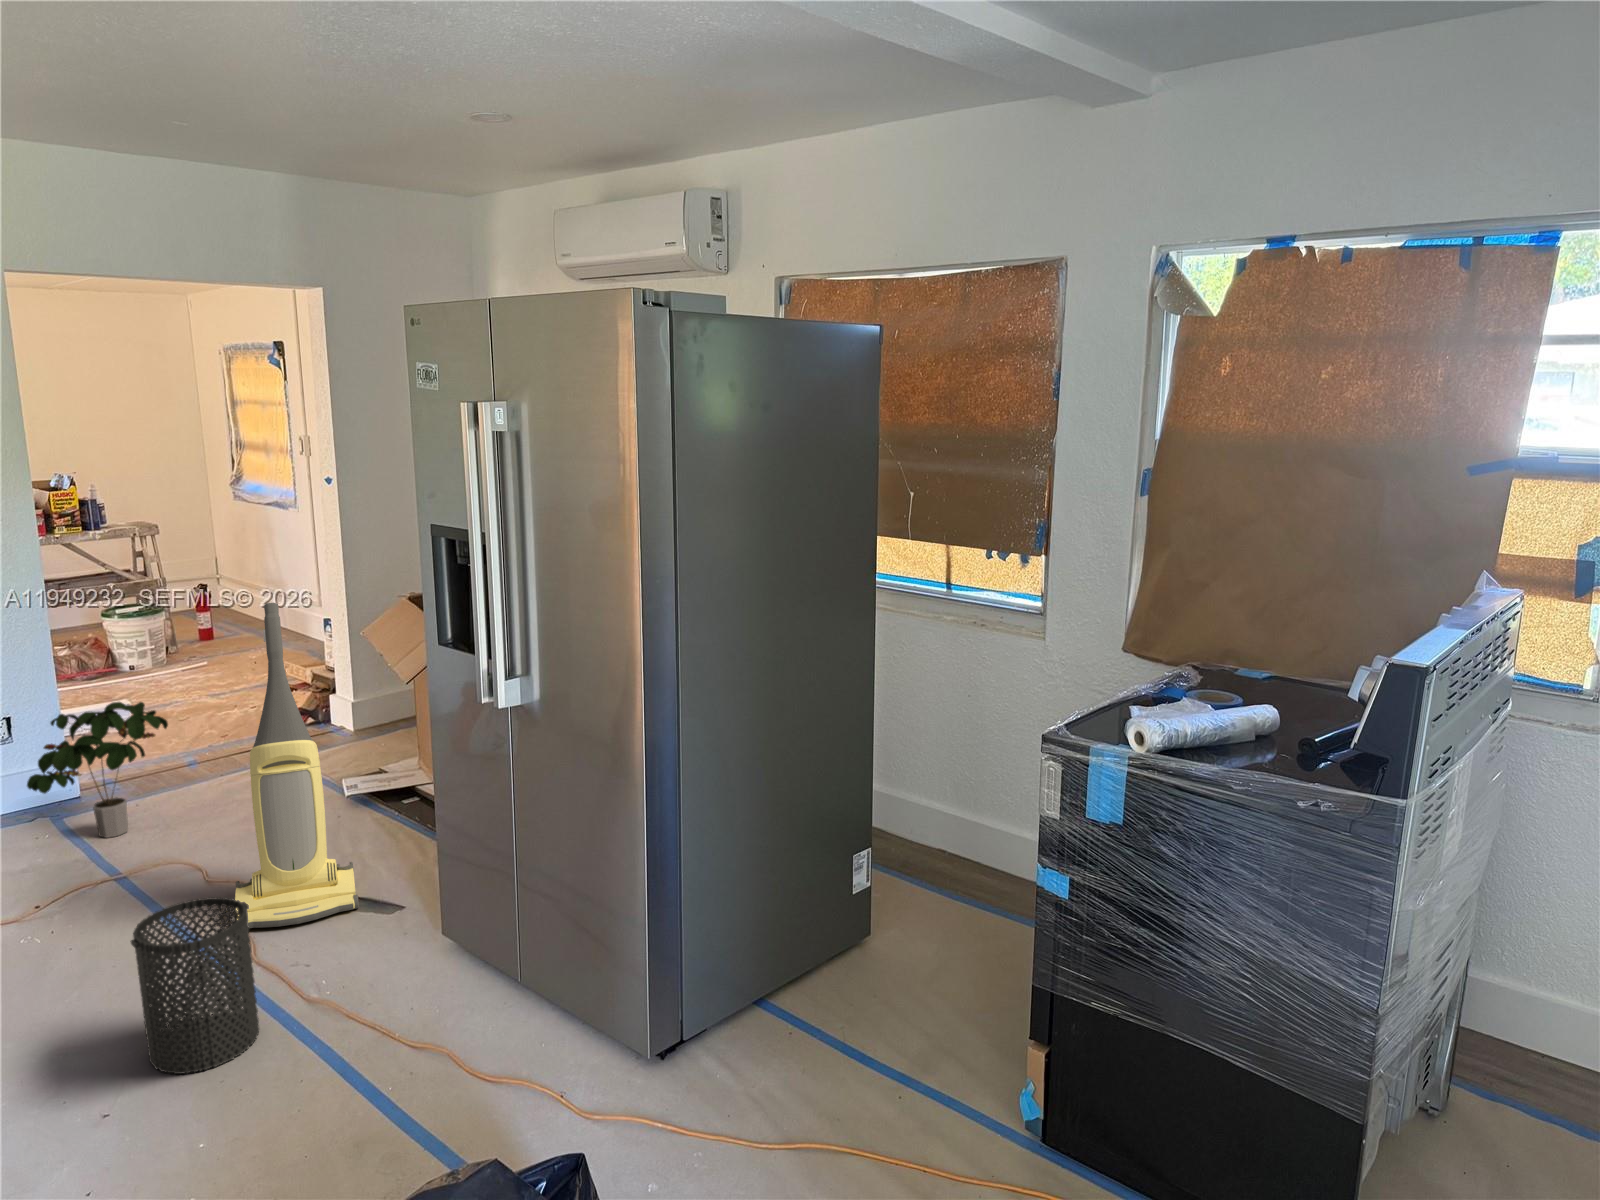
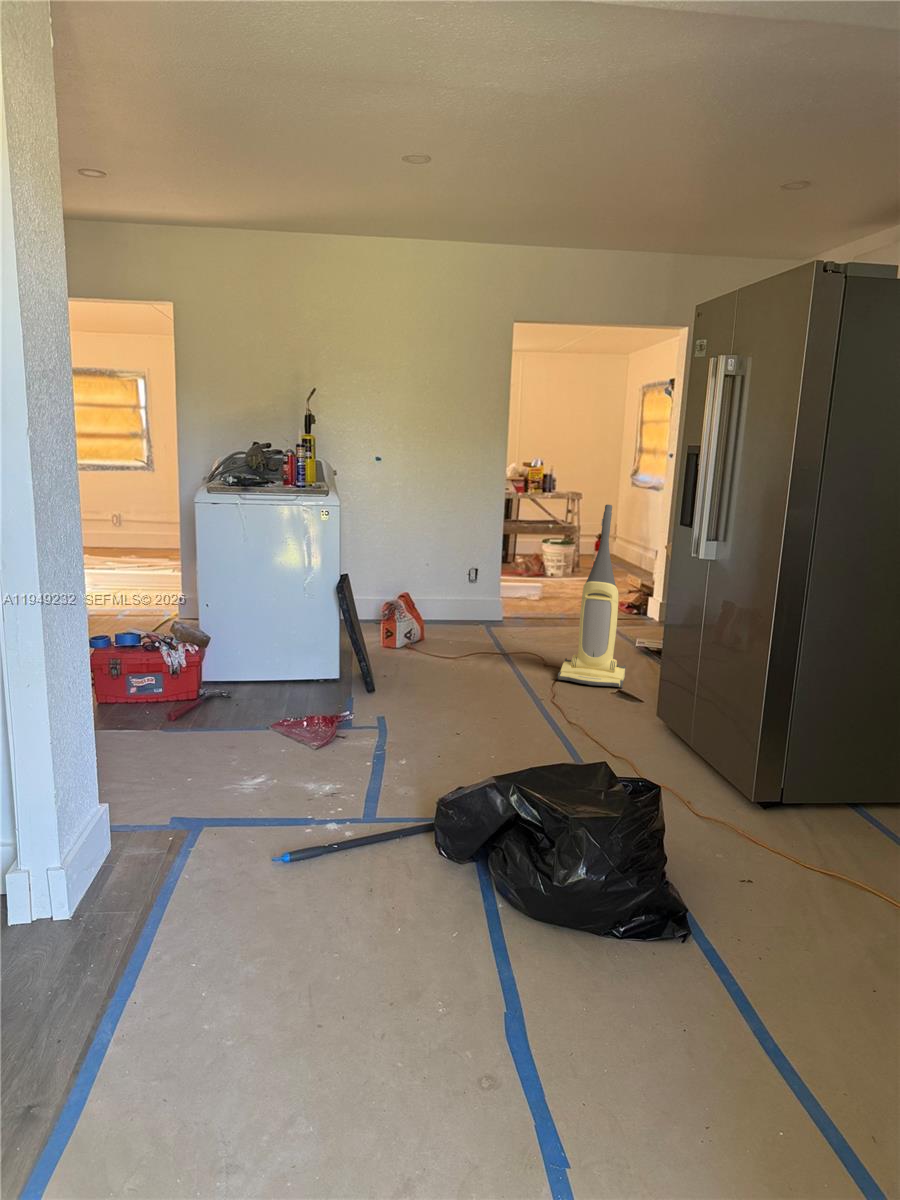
potted plant: present [27,702,168,838] -> none [486,563,555,636]
trash can: present [130,897,259,1074] -> none [506,638,561,718]

